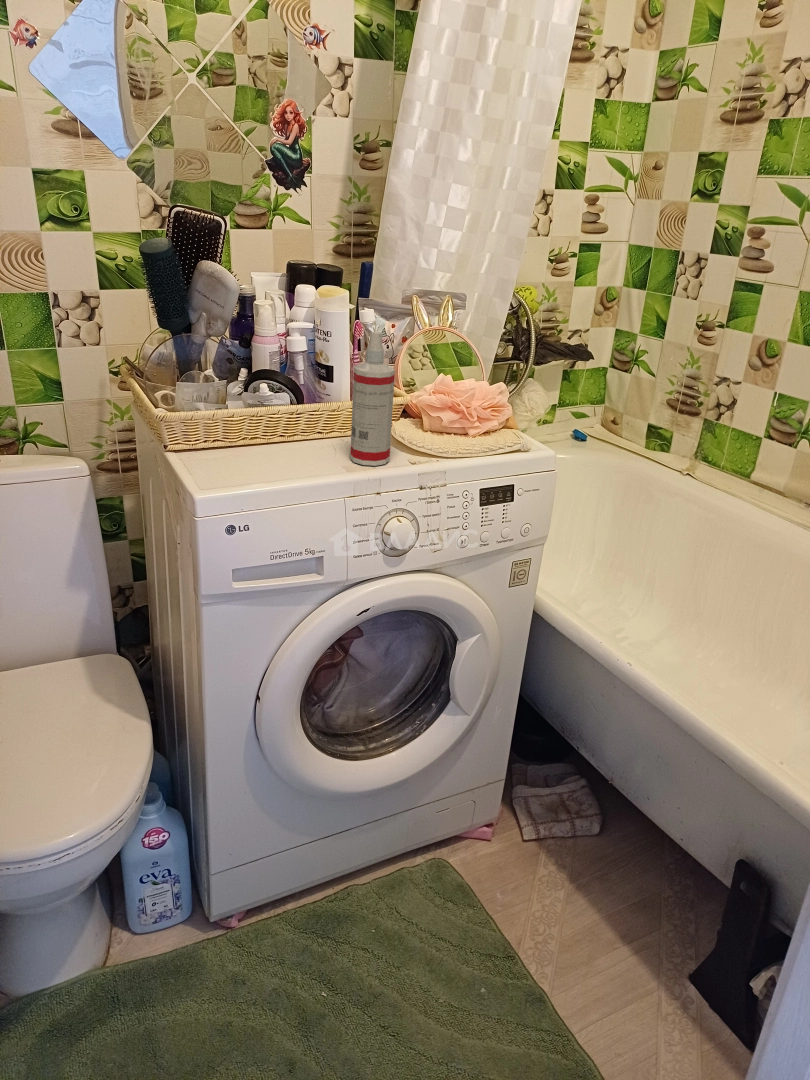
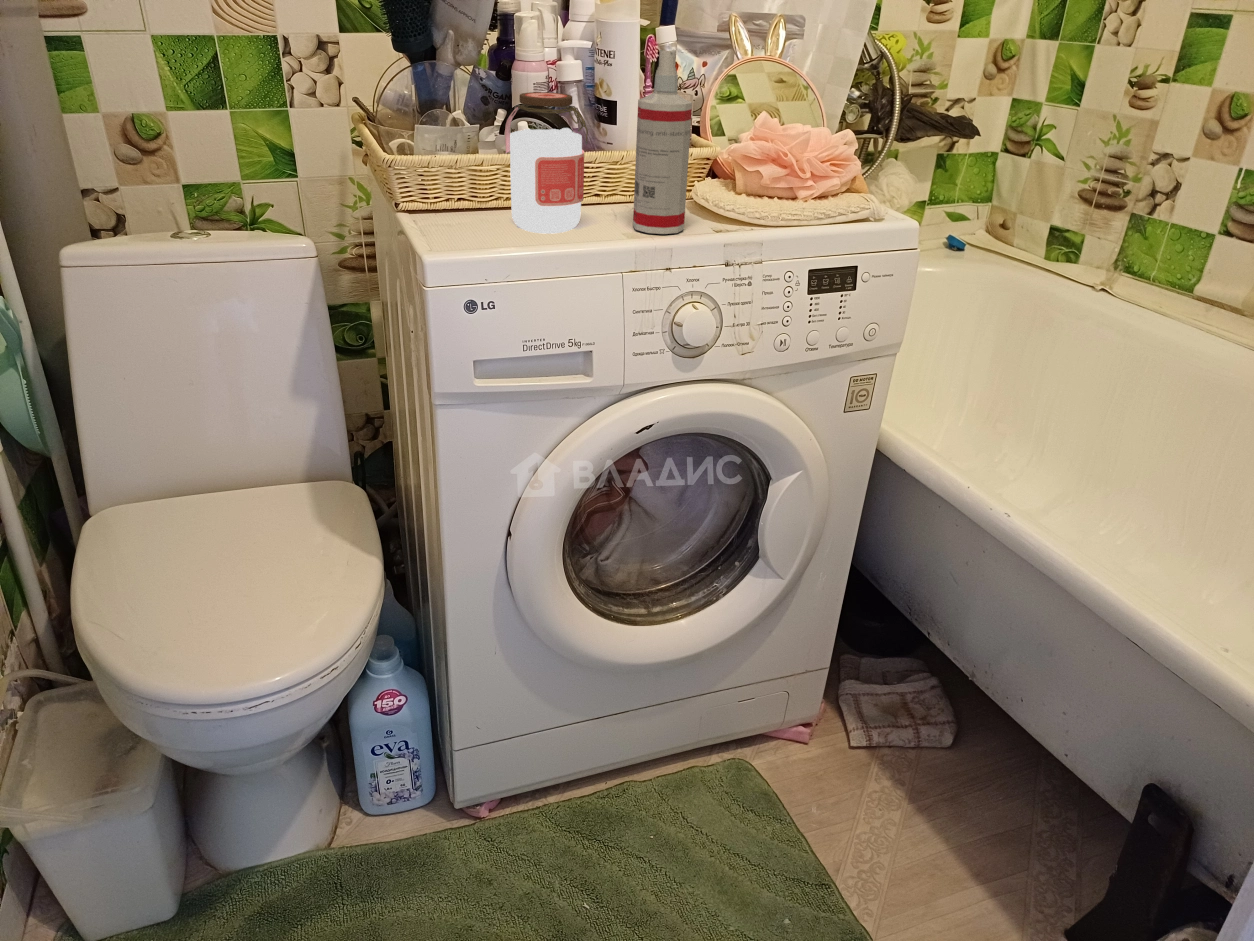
jar: none [253,362,317,470] -> present [505,92,588,234]

